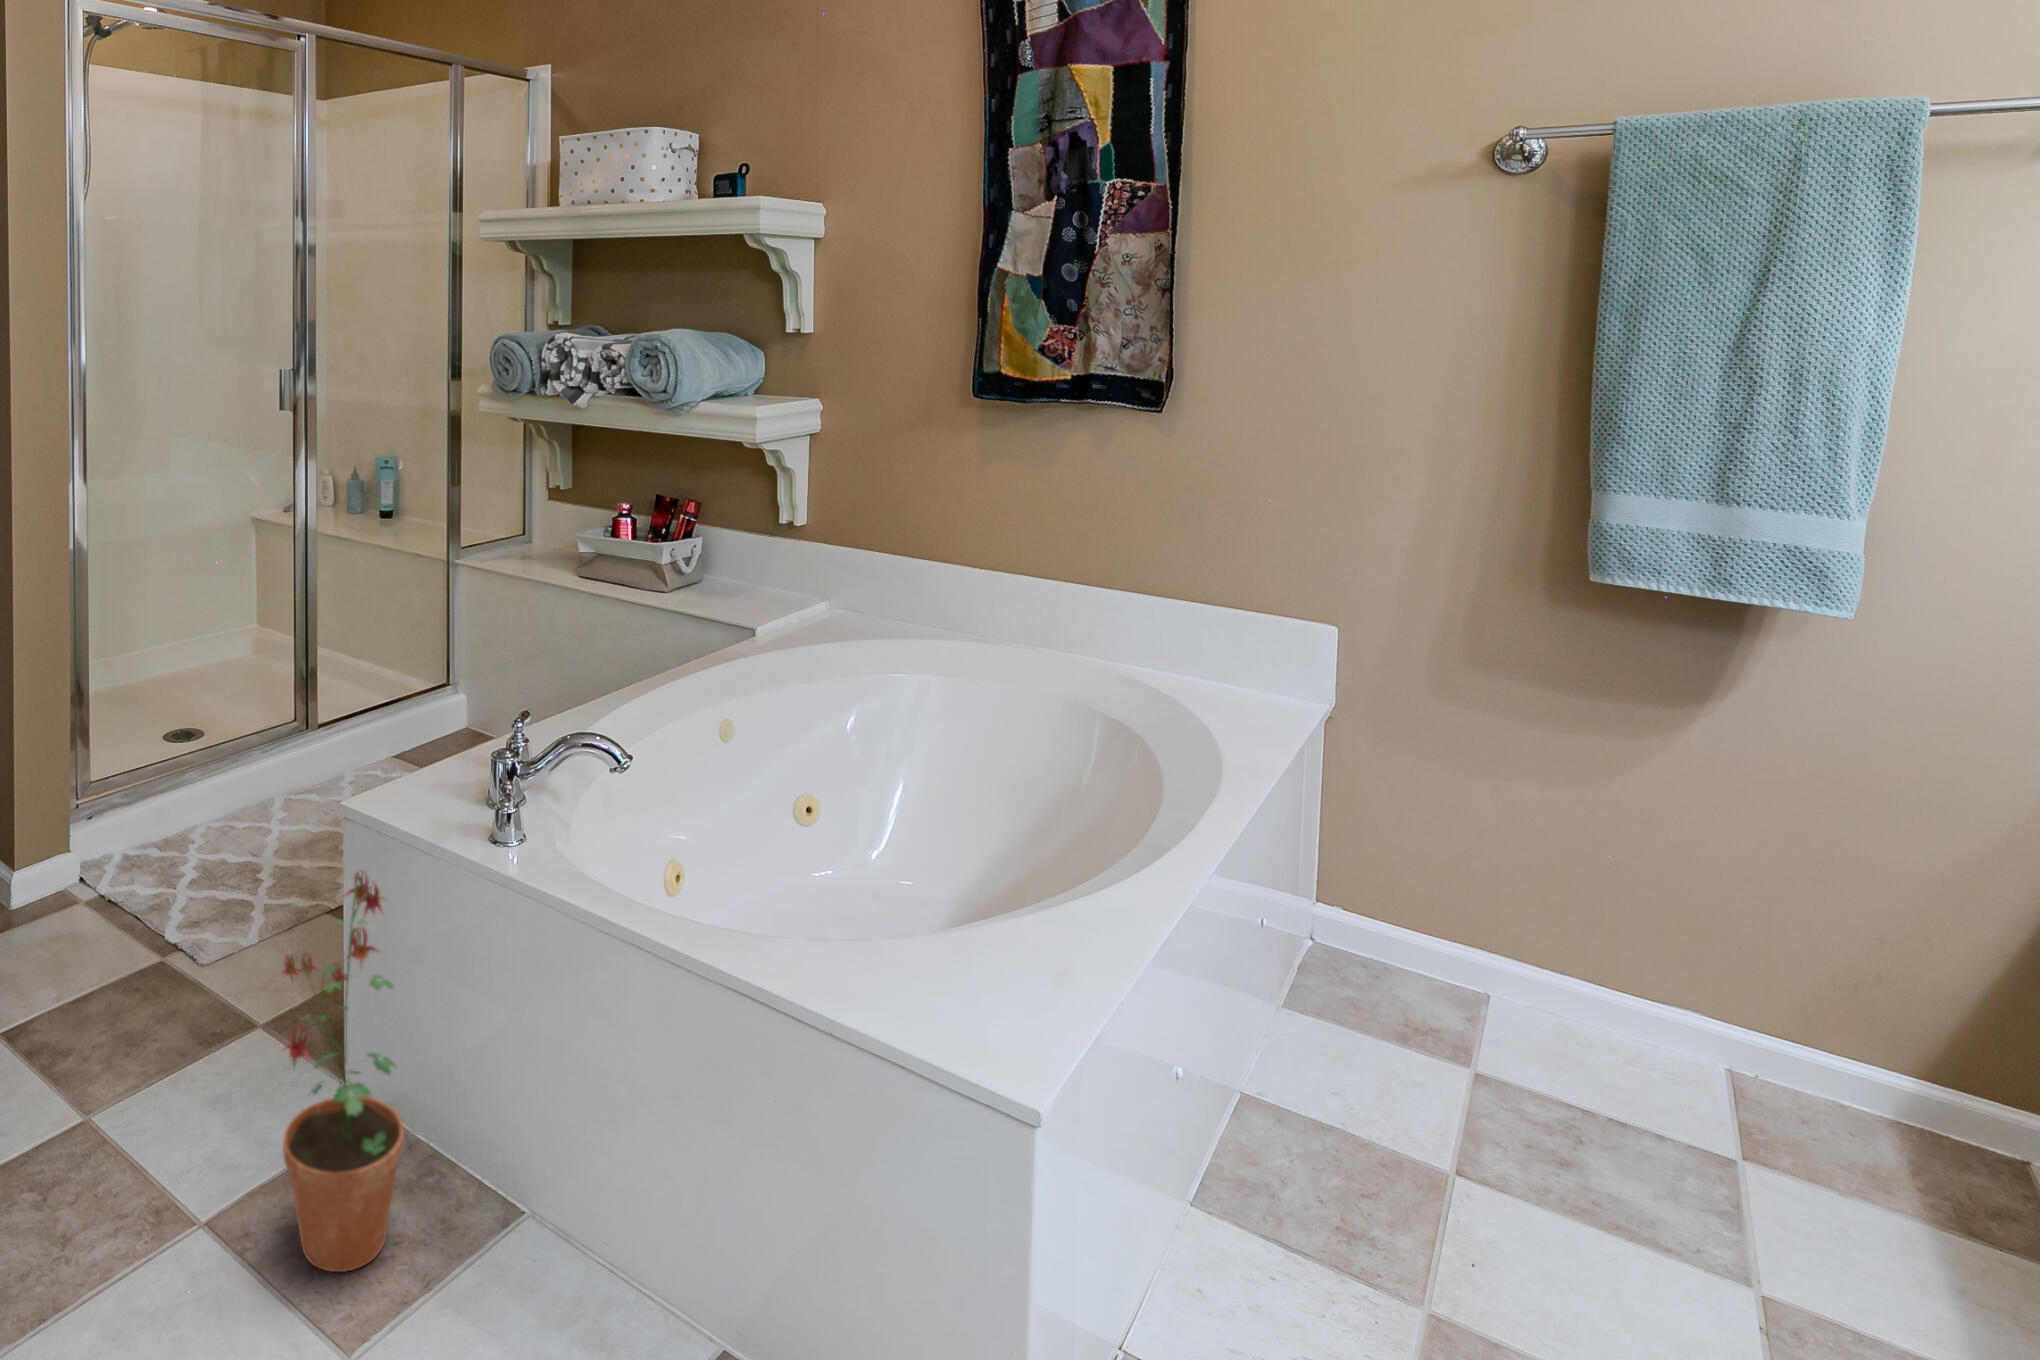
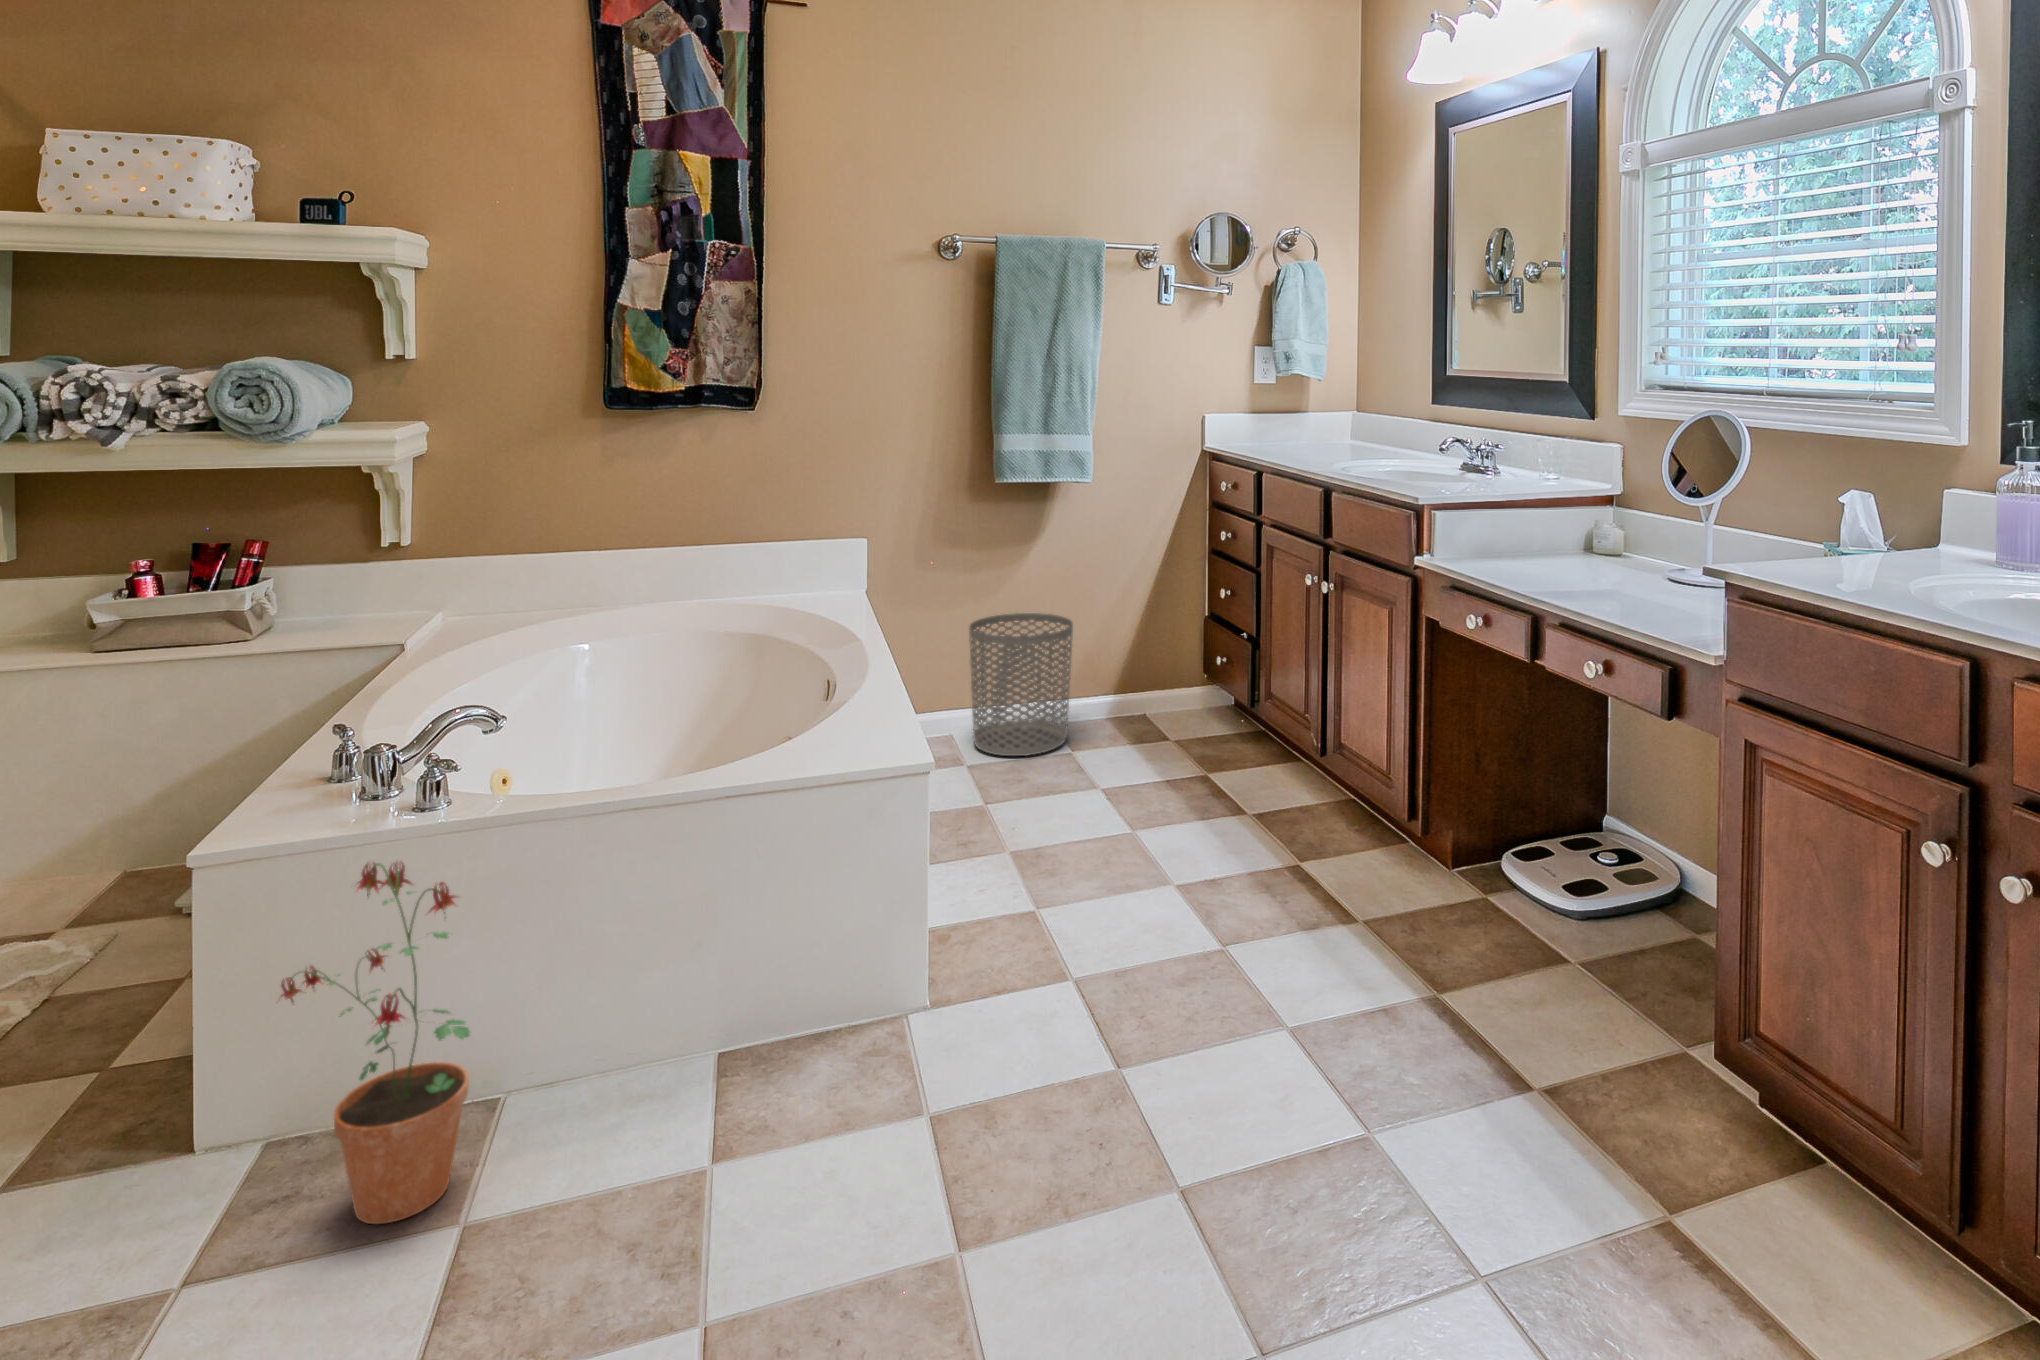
waste bin: none [1495,812,1748,1119] -> present [969,613,1073,756]

